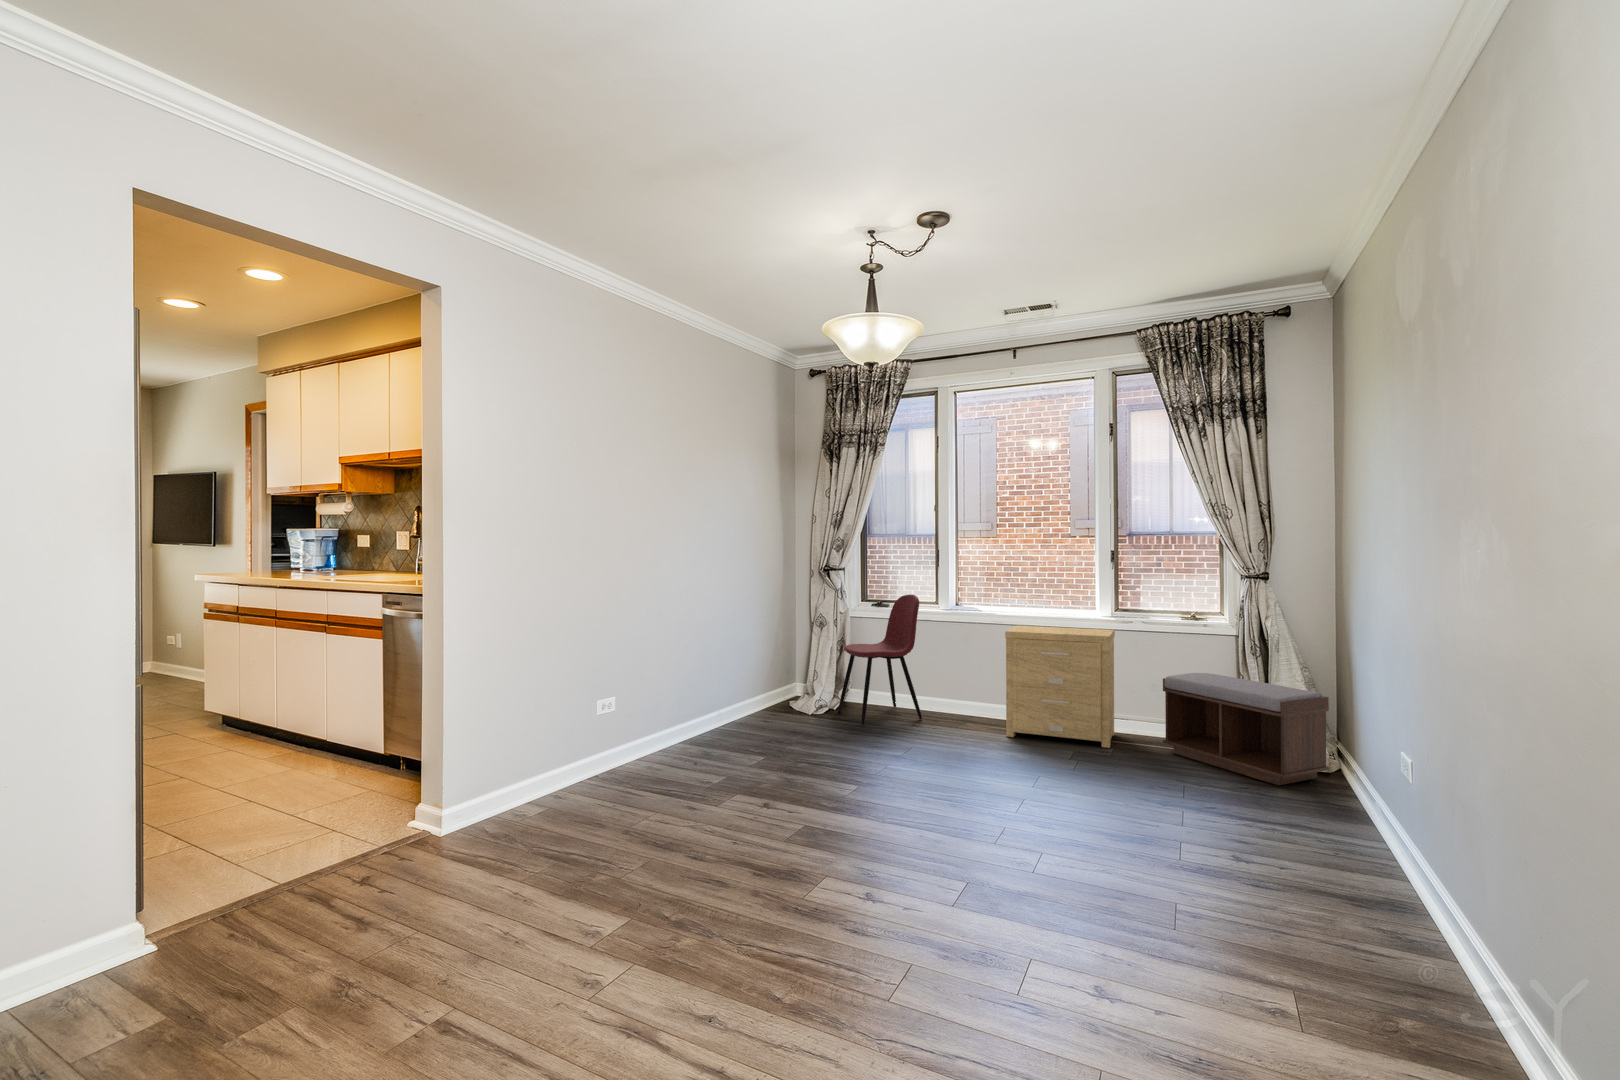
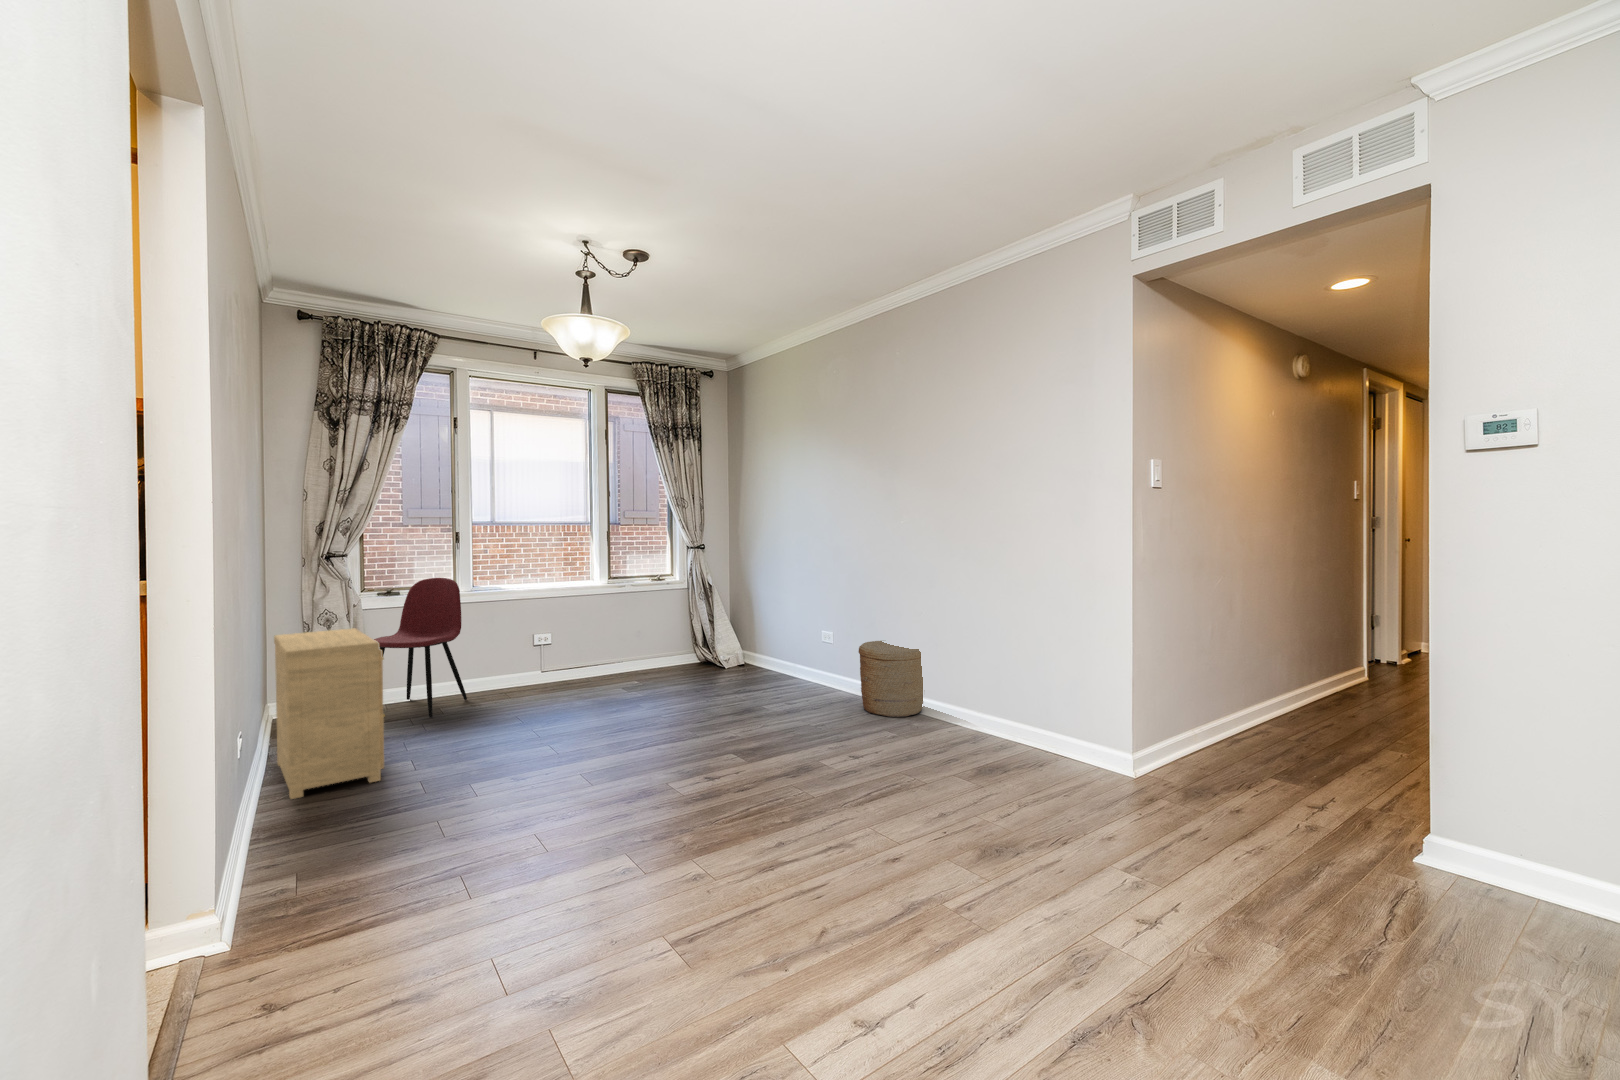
side table: present [1005,626,1115,748] -> present [274,628,385,799]
bench: present [1163,673,1329,785] -> none [663,613,754,672]
woven basket: none [1271,781,1448,972] -> present [859,641,923,717]

